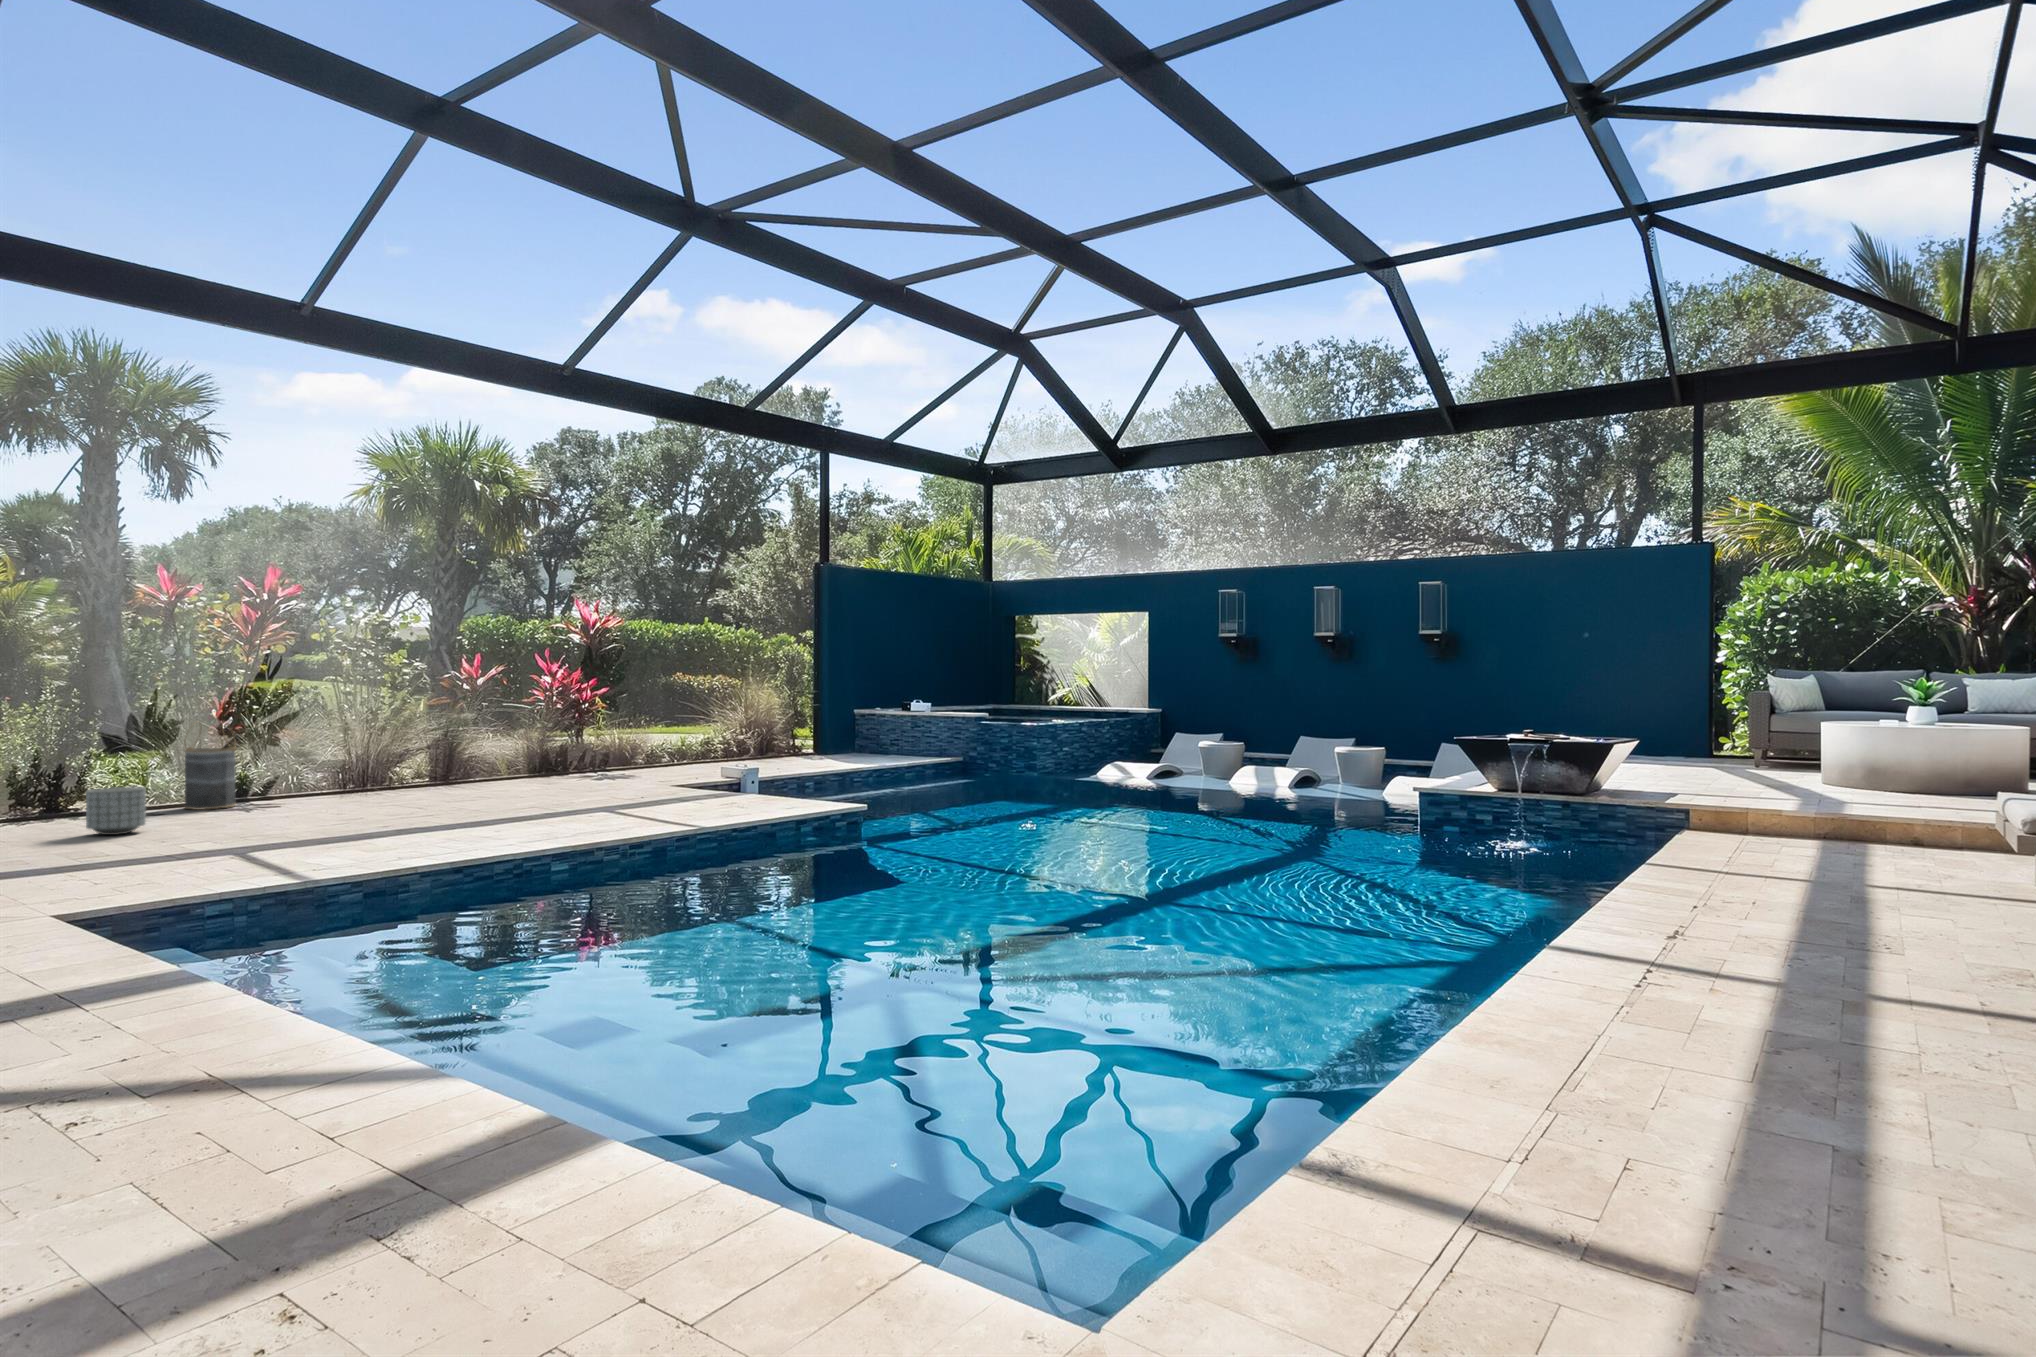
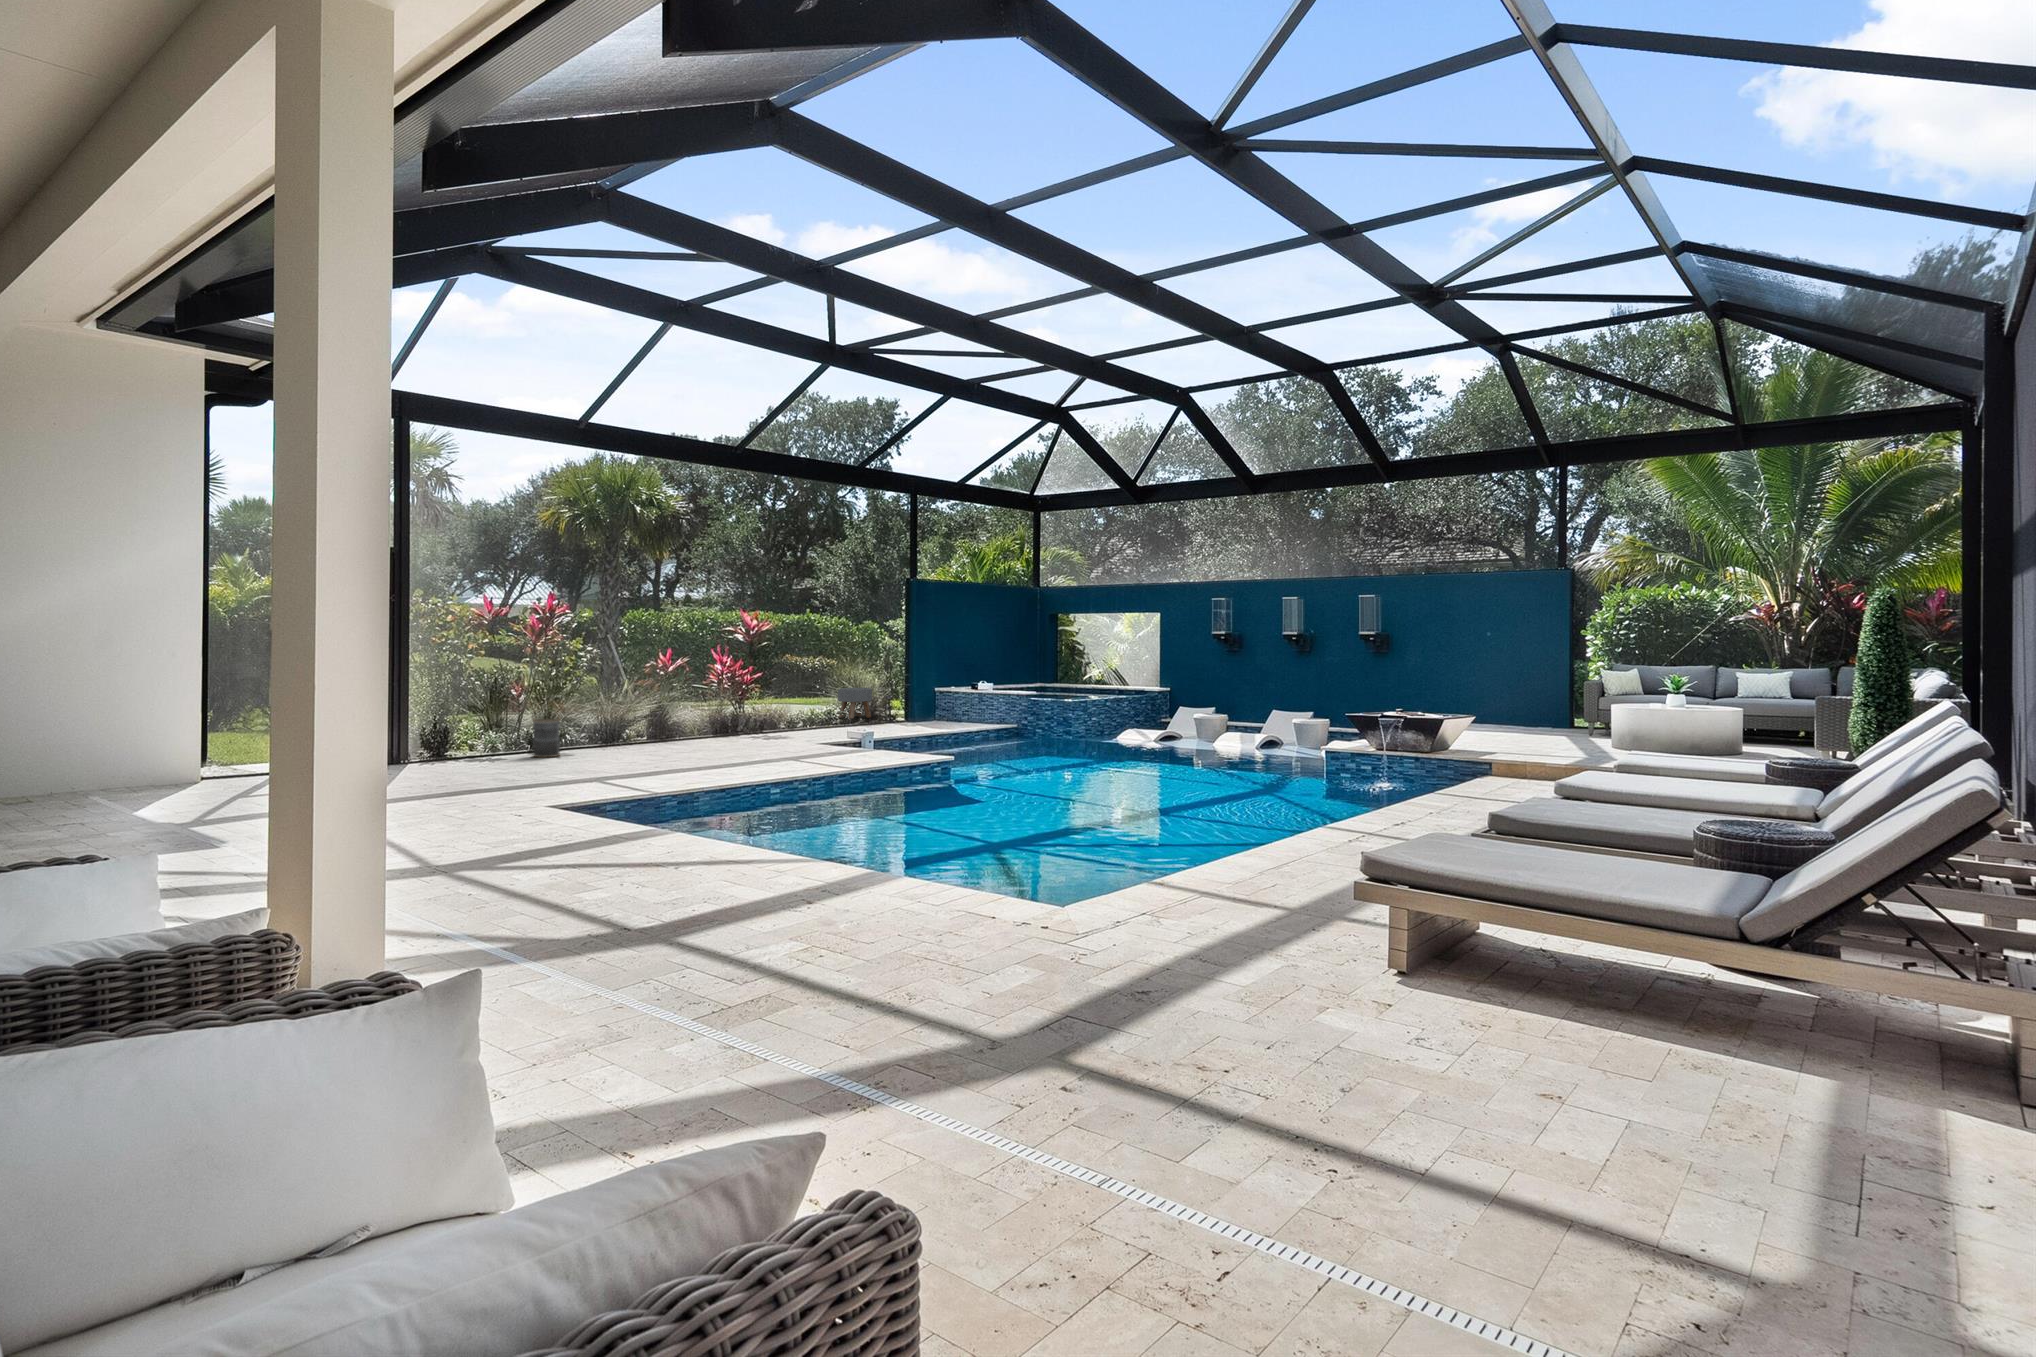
ottoman: none [720,710,766,751] -> present [838,688,872,719]
planter: present [86,787,146,835] -> none [506,743,536,771]

